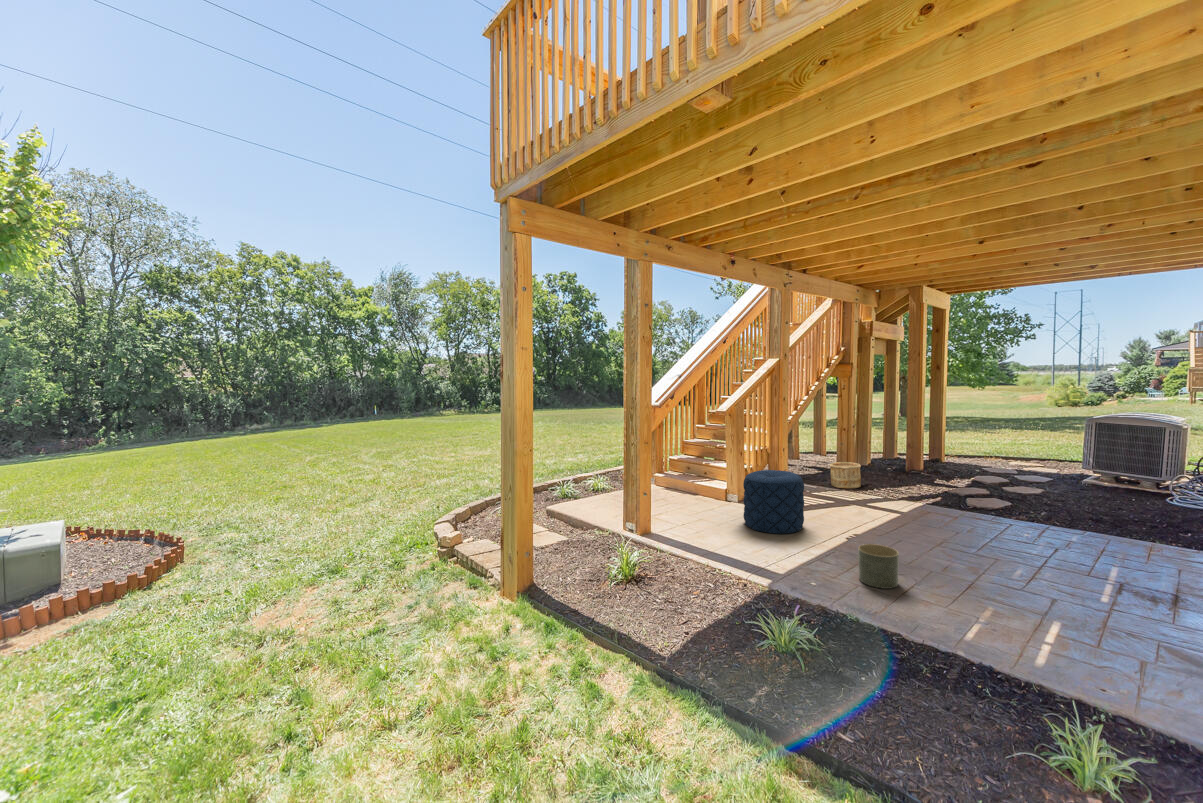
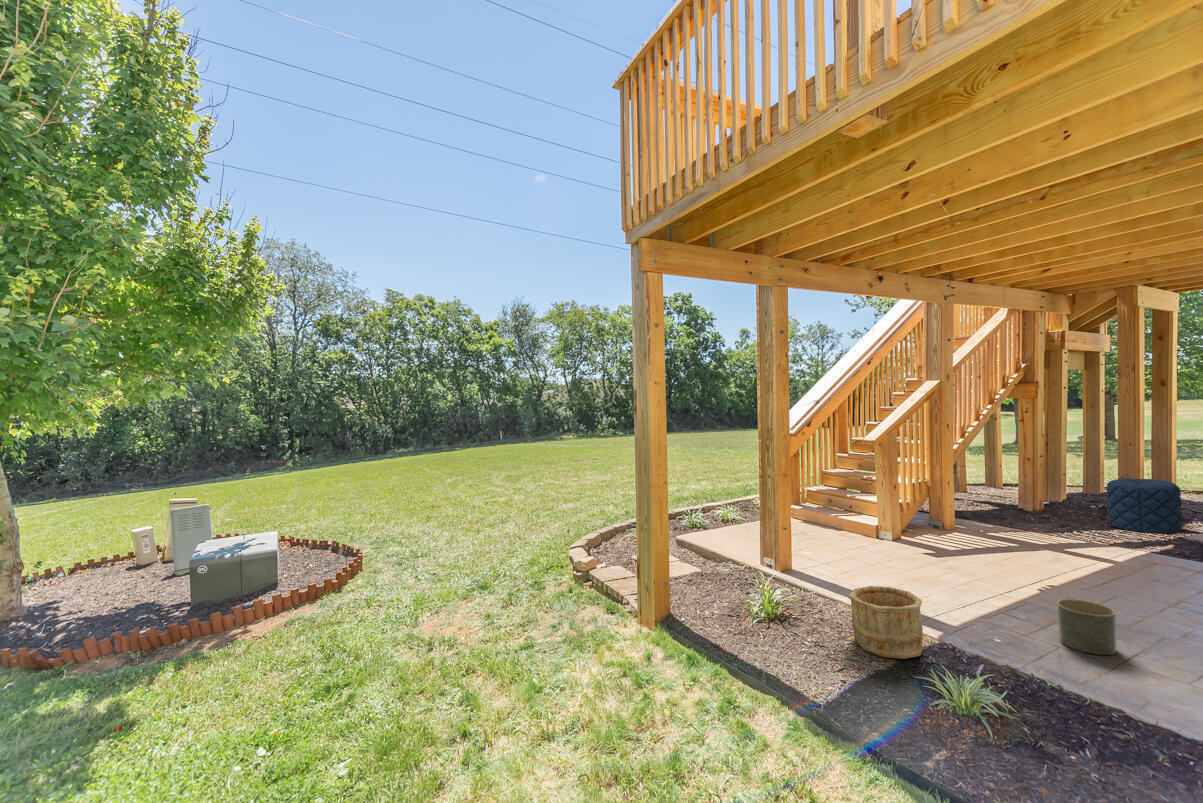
wooden bucket: present [830,462,861,489] -> present [848,586,923,659]
pouf: present [743,470,804,534] -> present [1106,478,1182,534]

